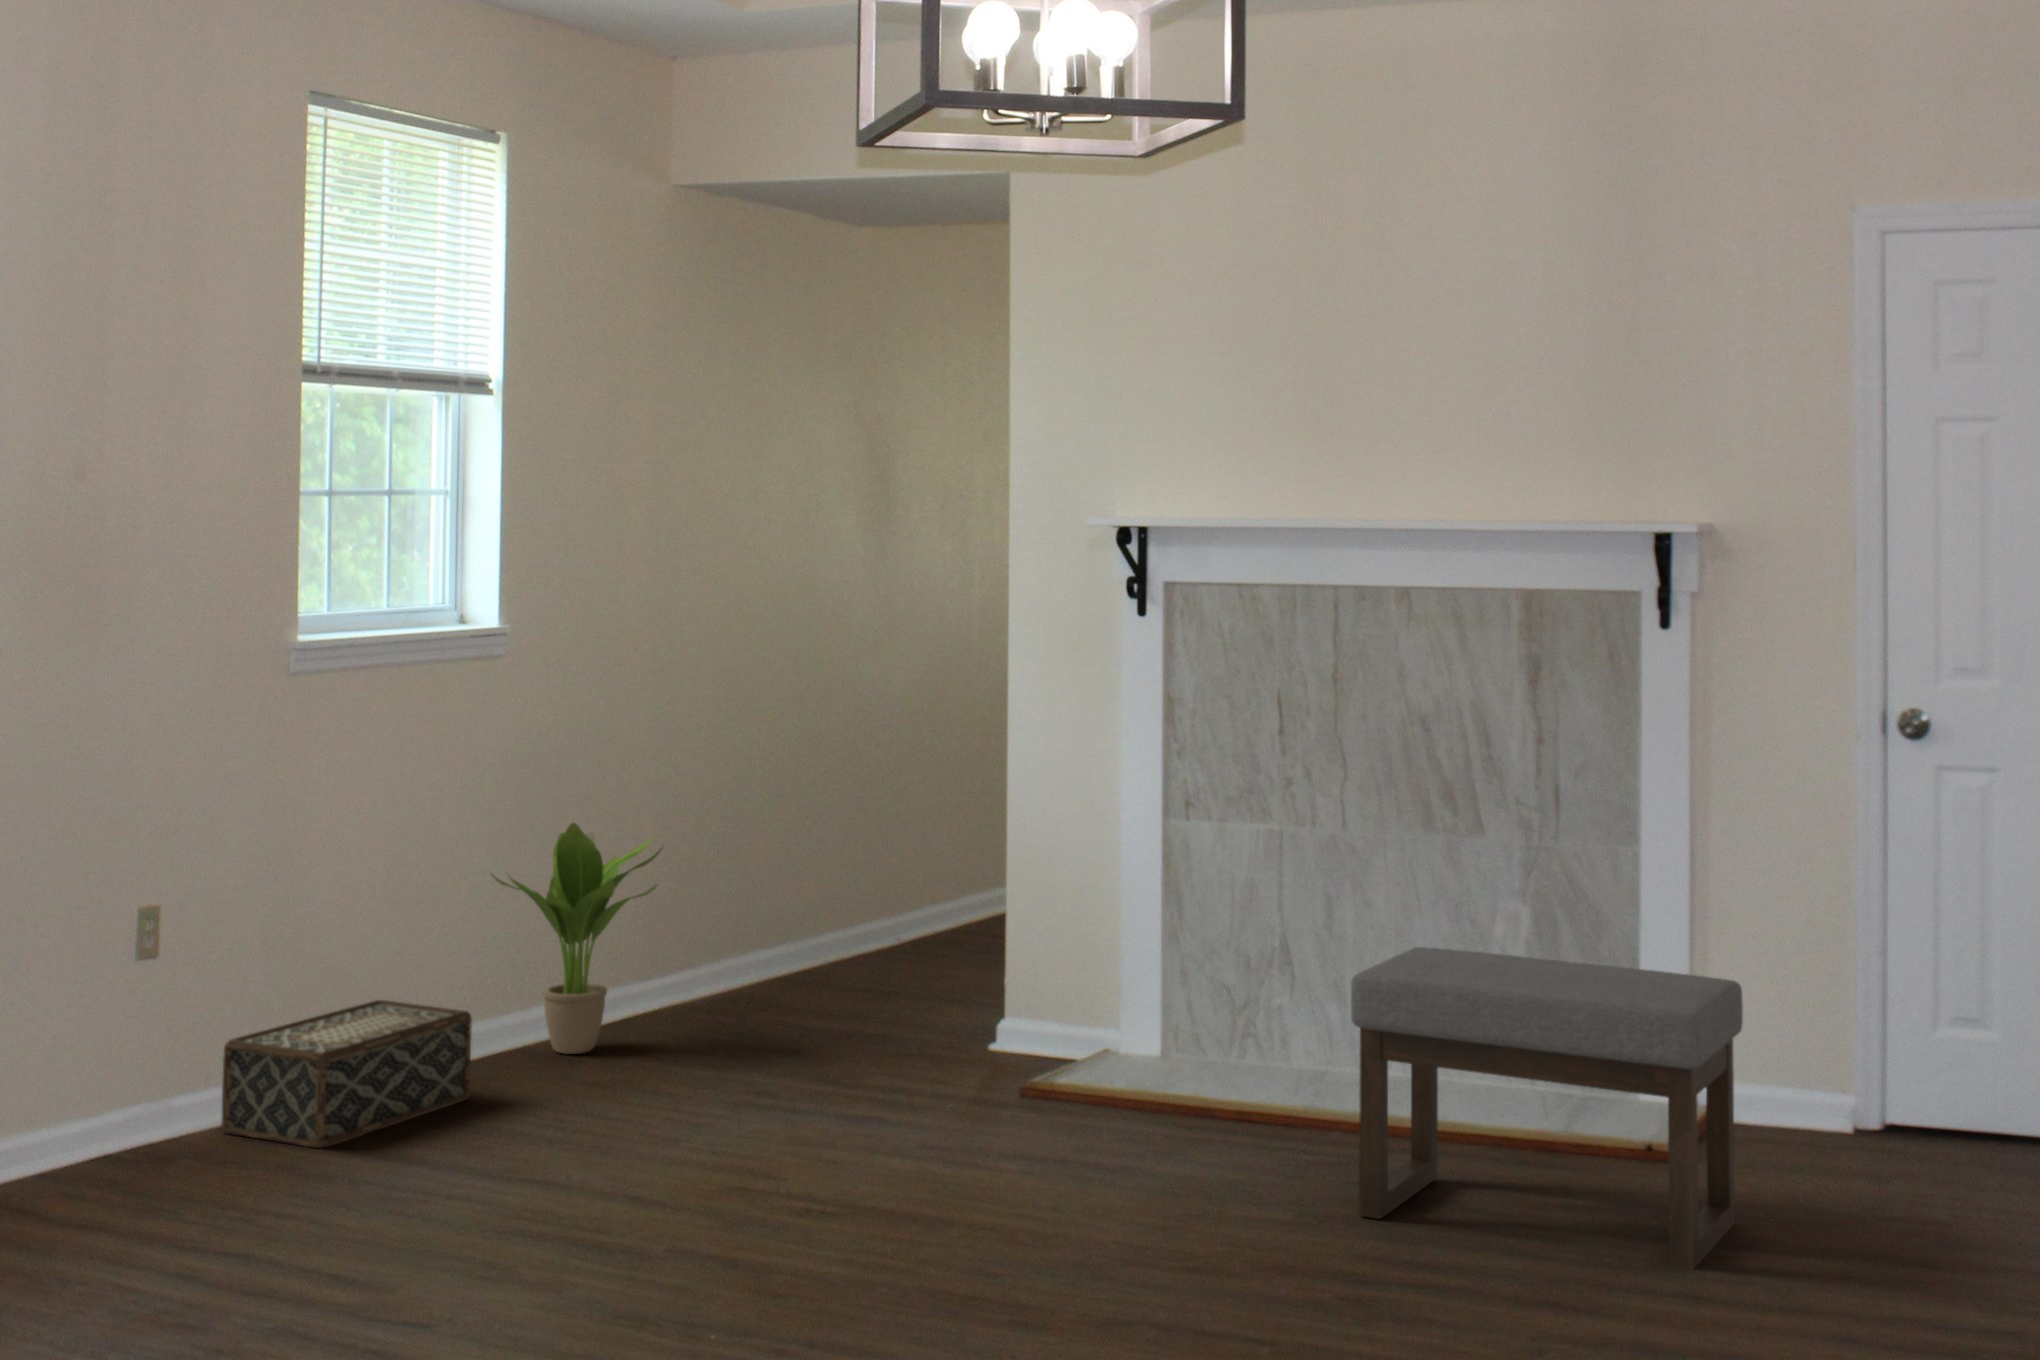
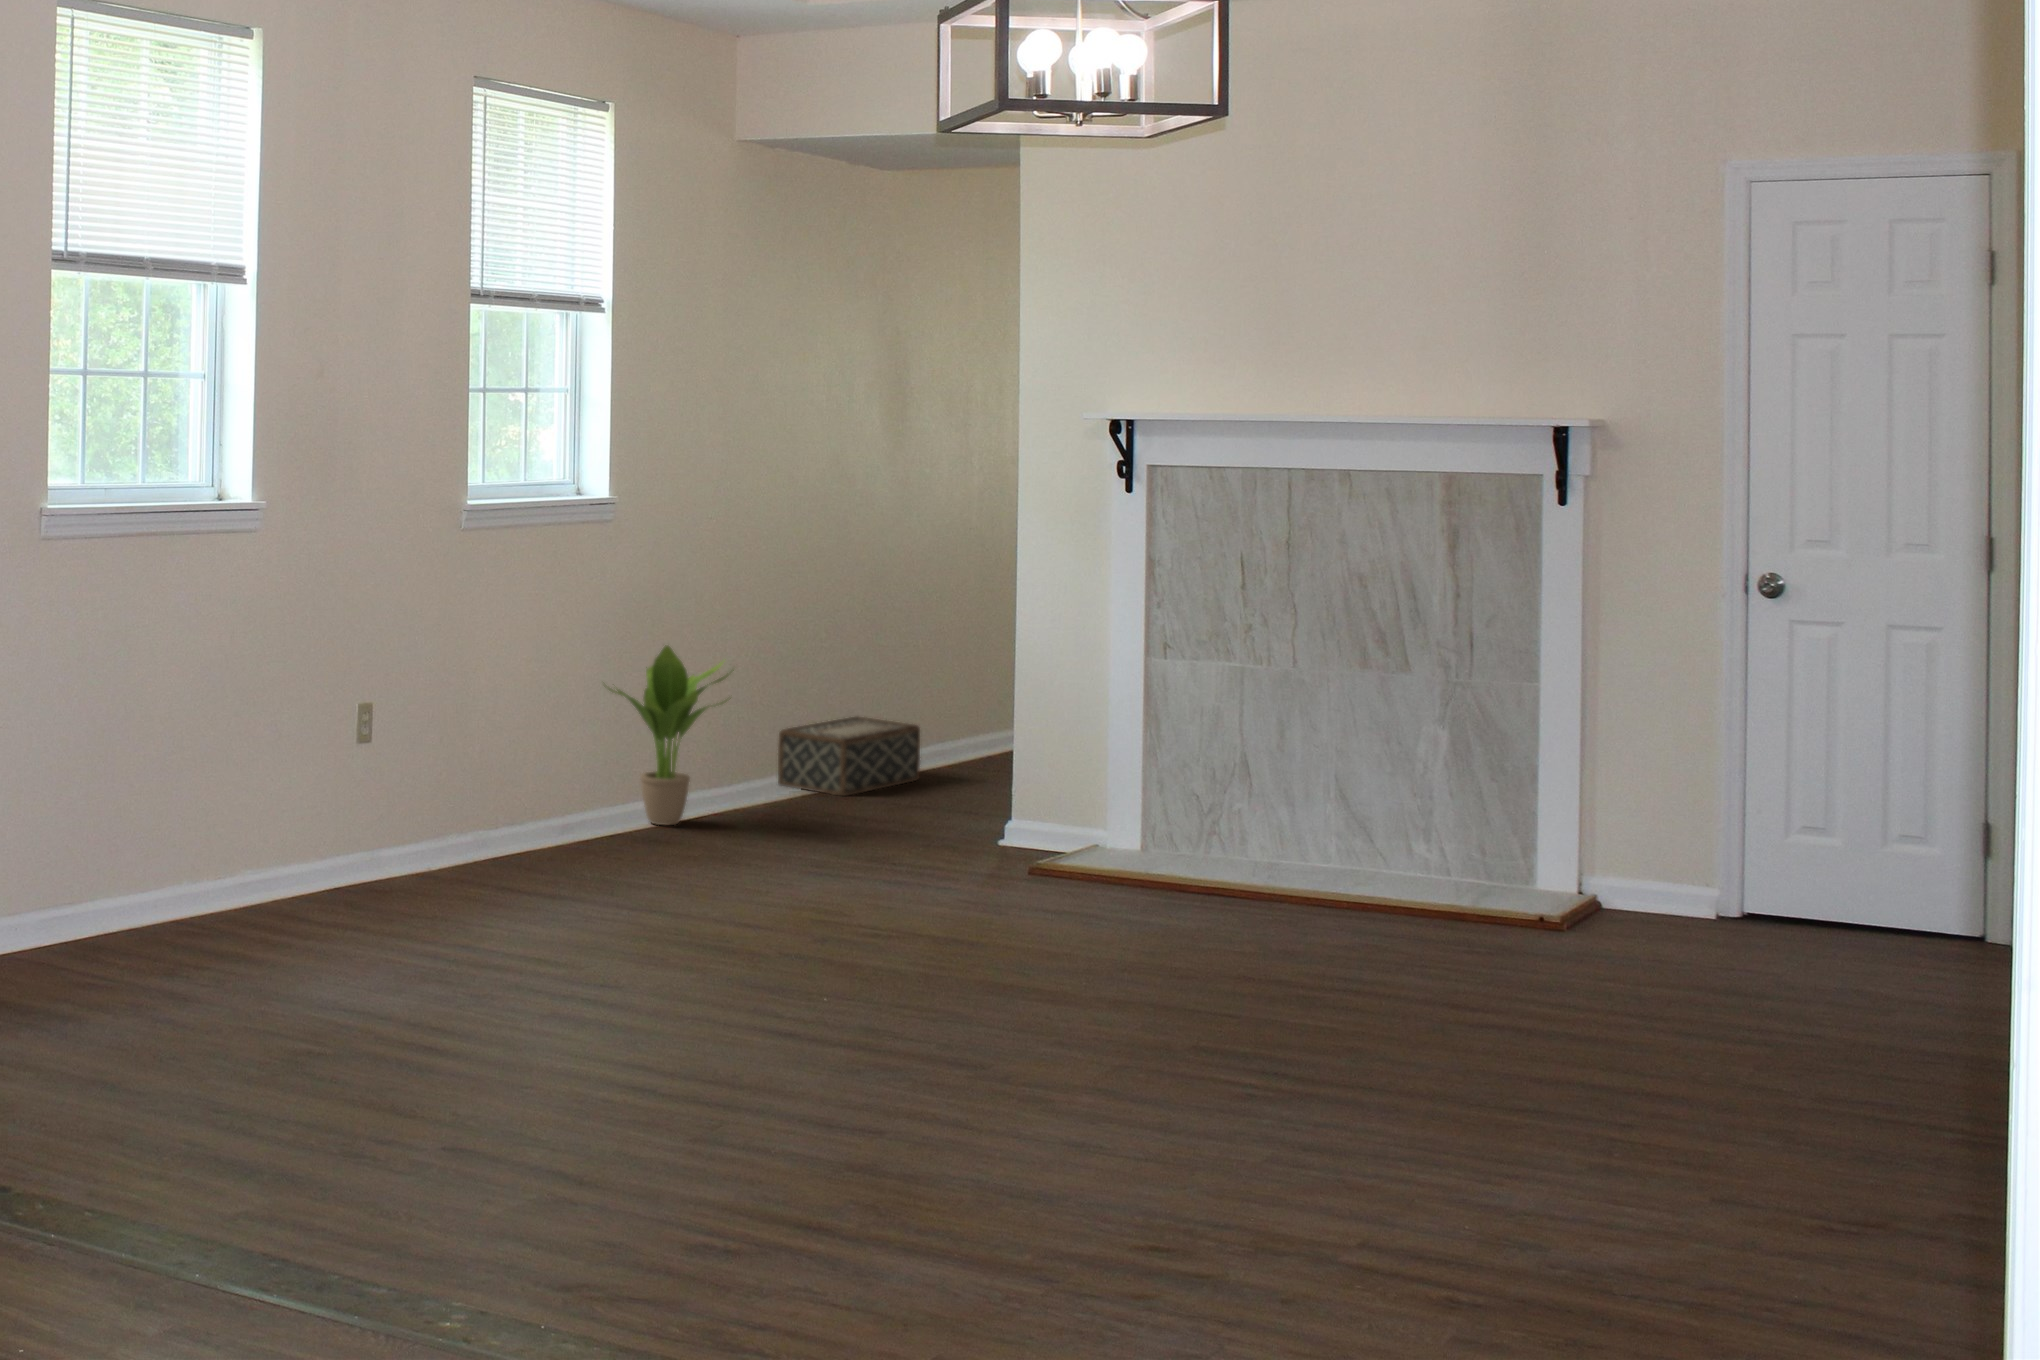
ottoman: present [1351,947,1743,1269] -> none [1308,766,1648,1029]
woven basket: present [222,1000,472,1148] -> present [778,716,920,796]

